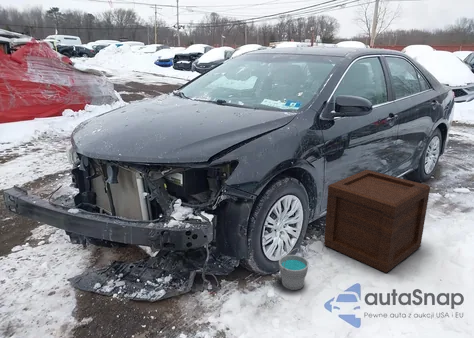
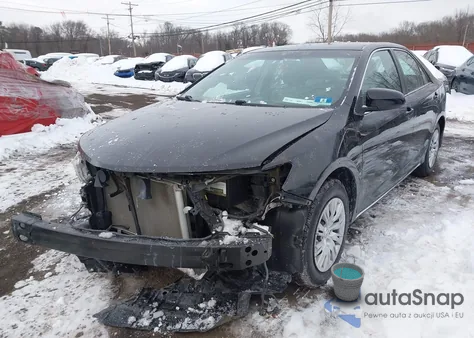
wooden crate: present [324,170,430,273] -> none [360,166,466,272]

